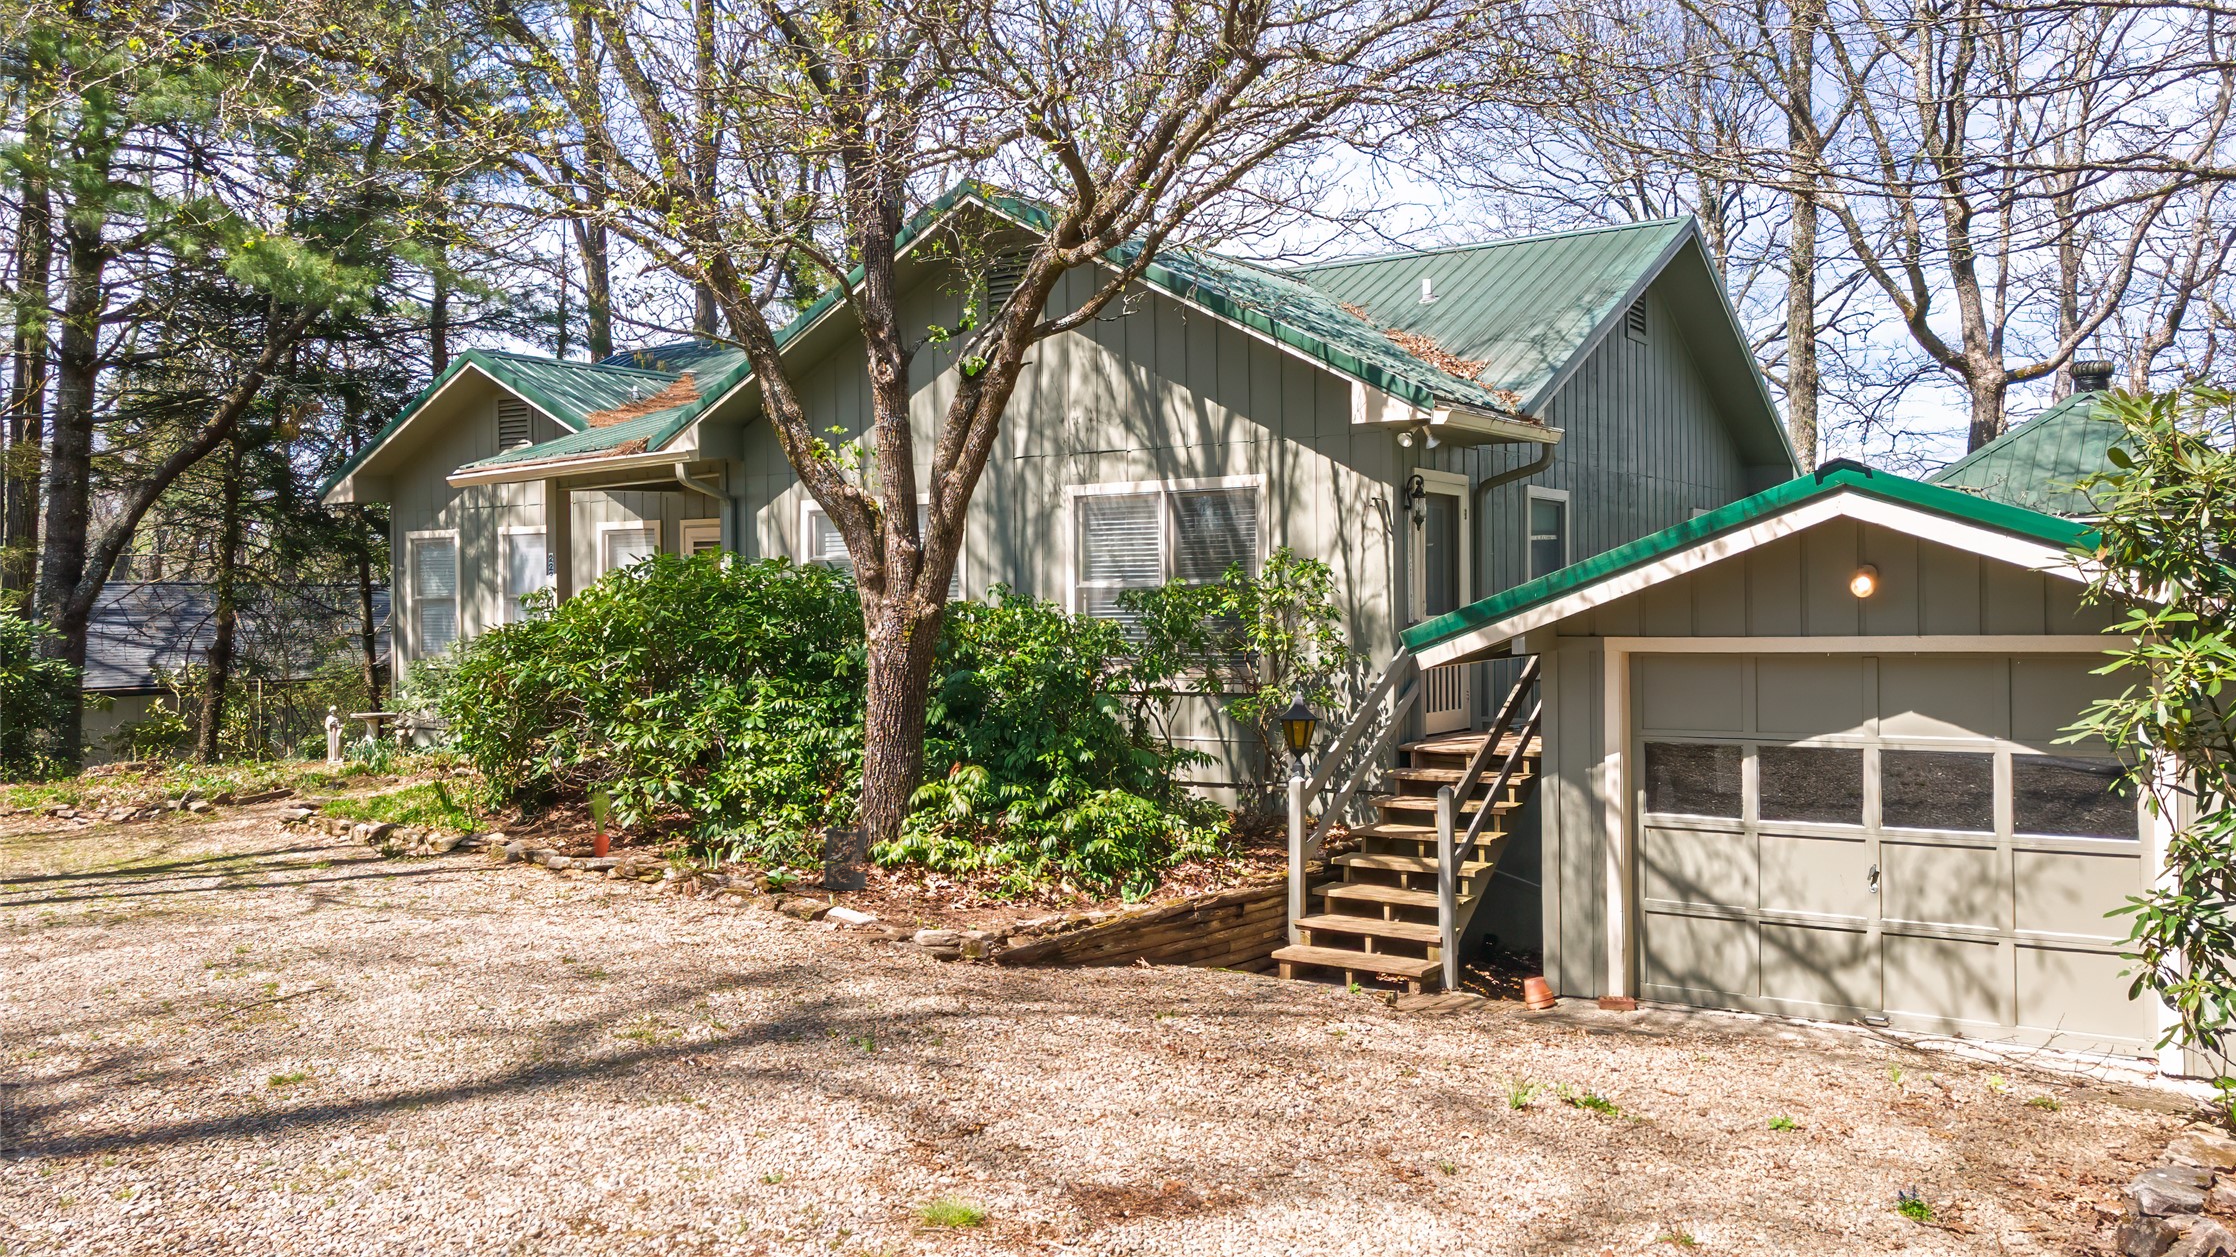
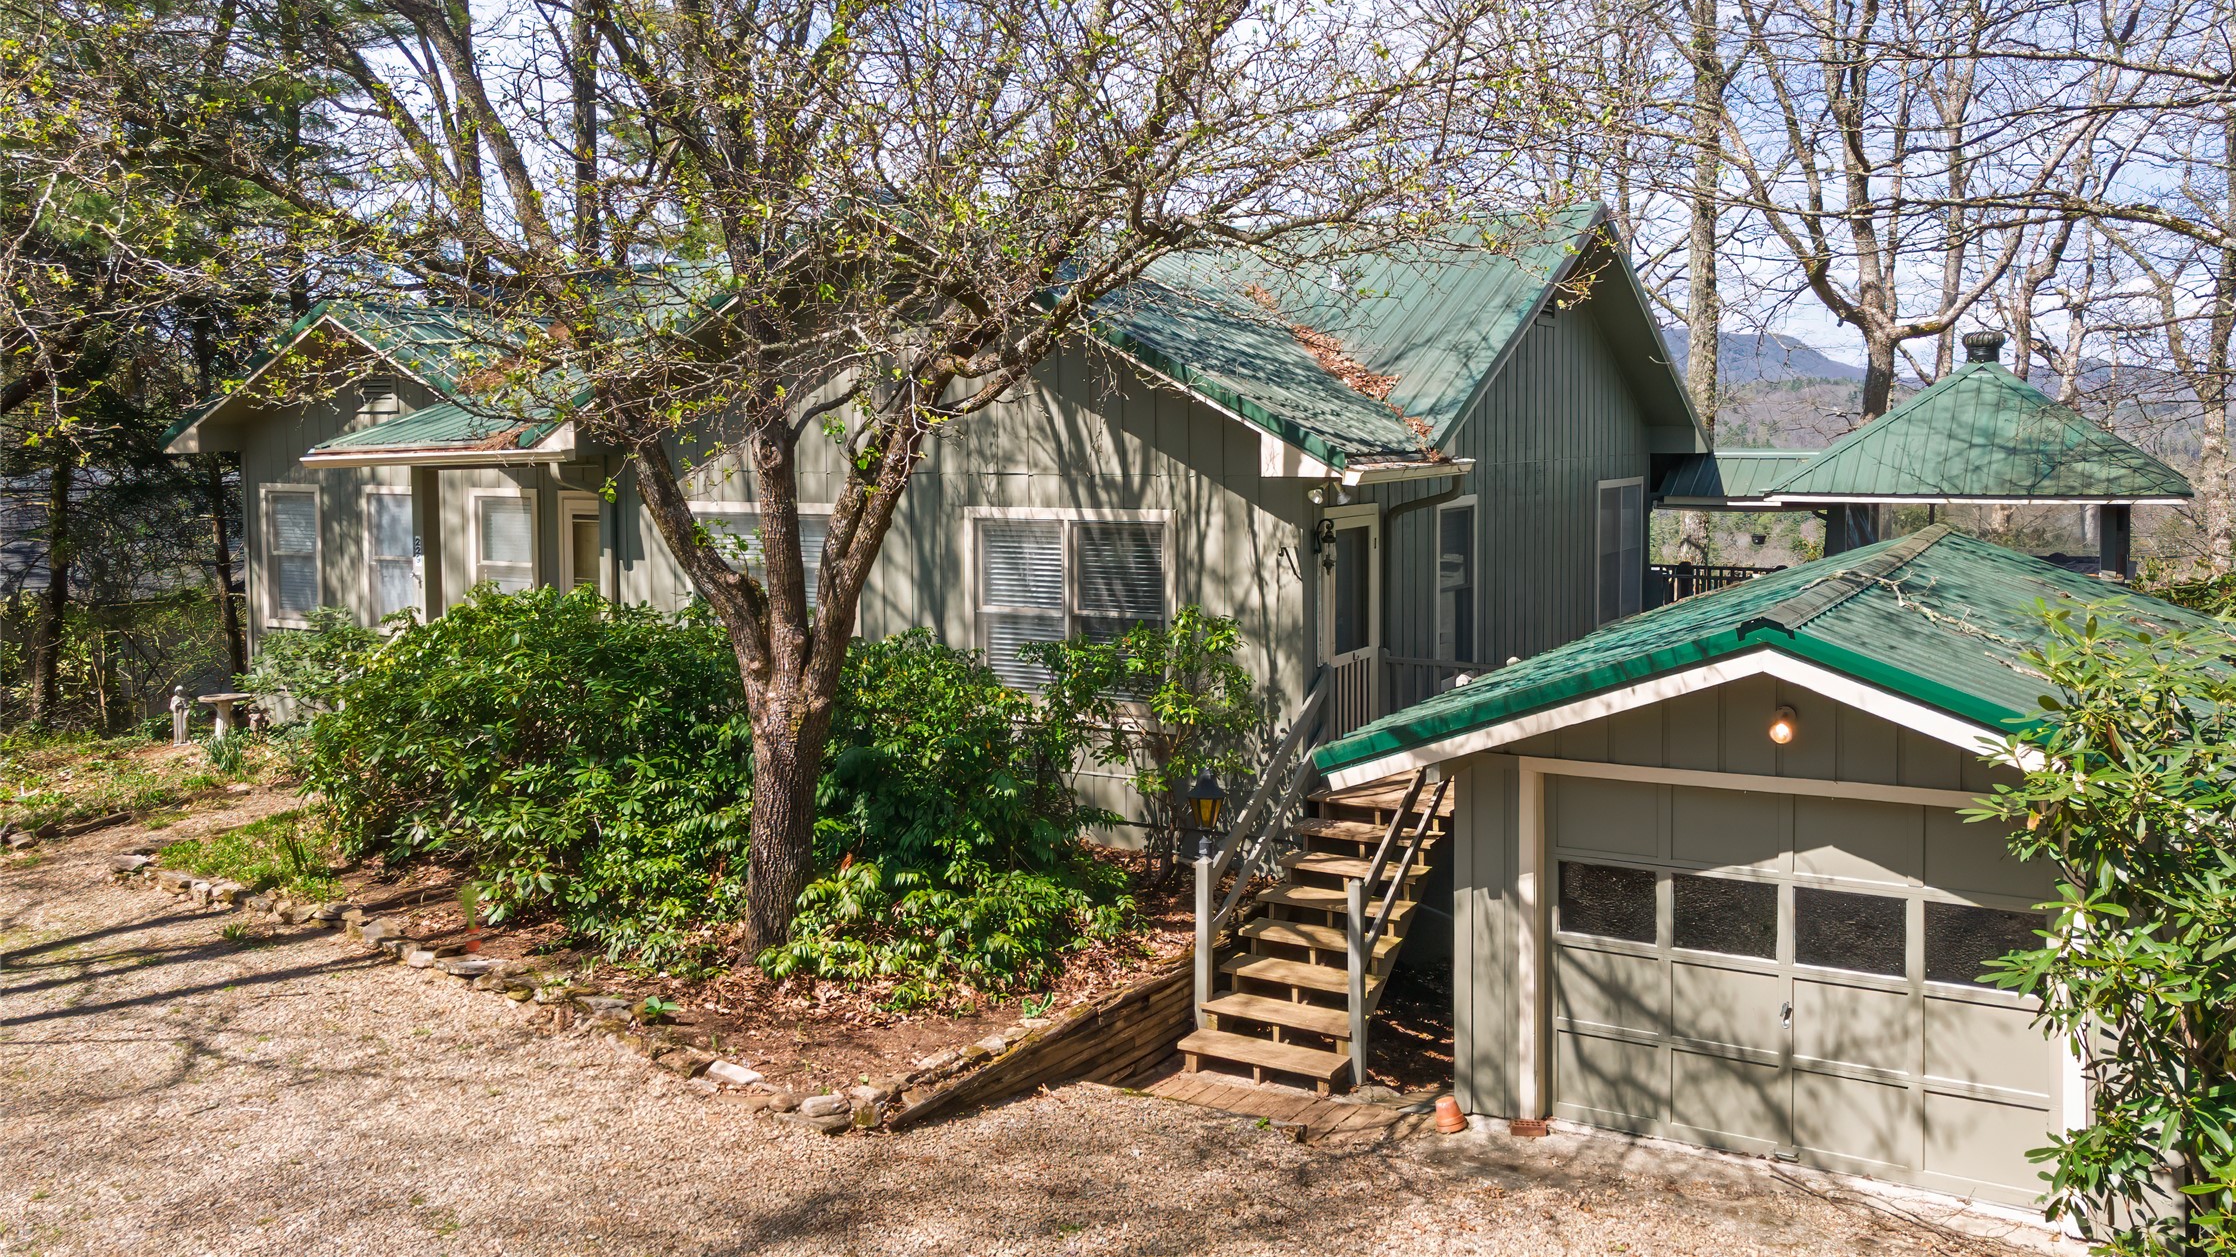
trash can: present [824,826,868,890] -> none [708,929,754,1002]

